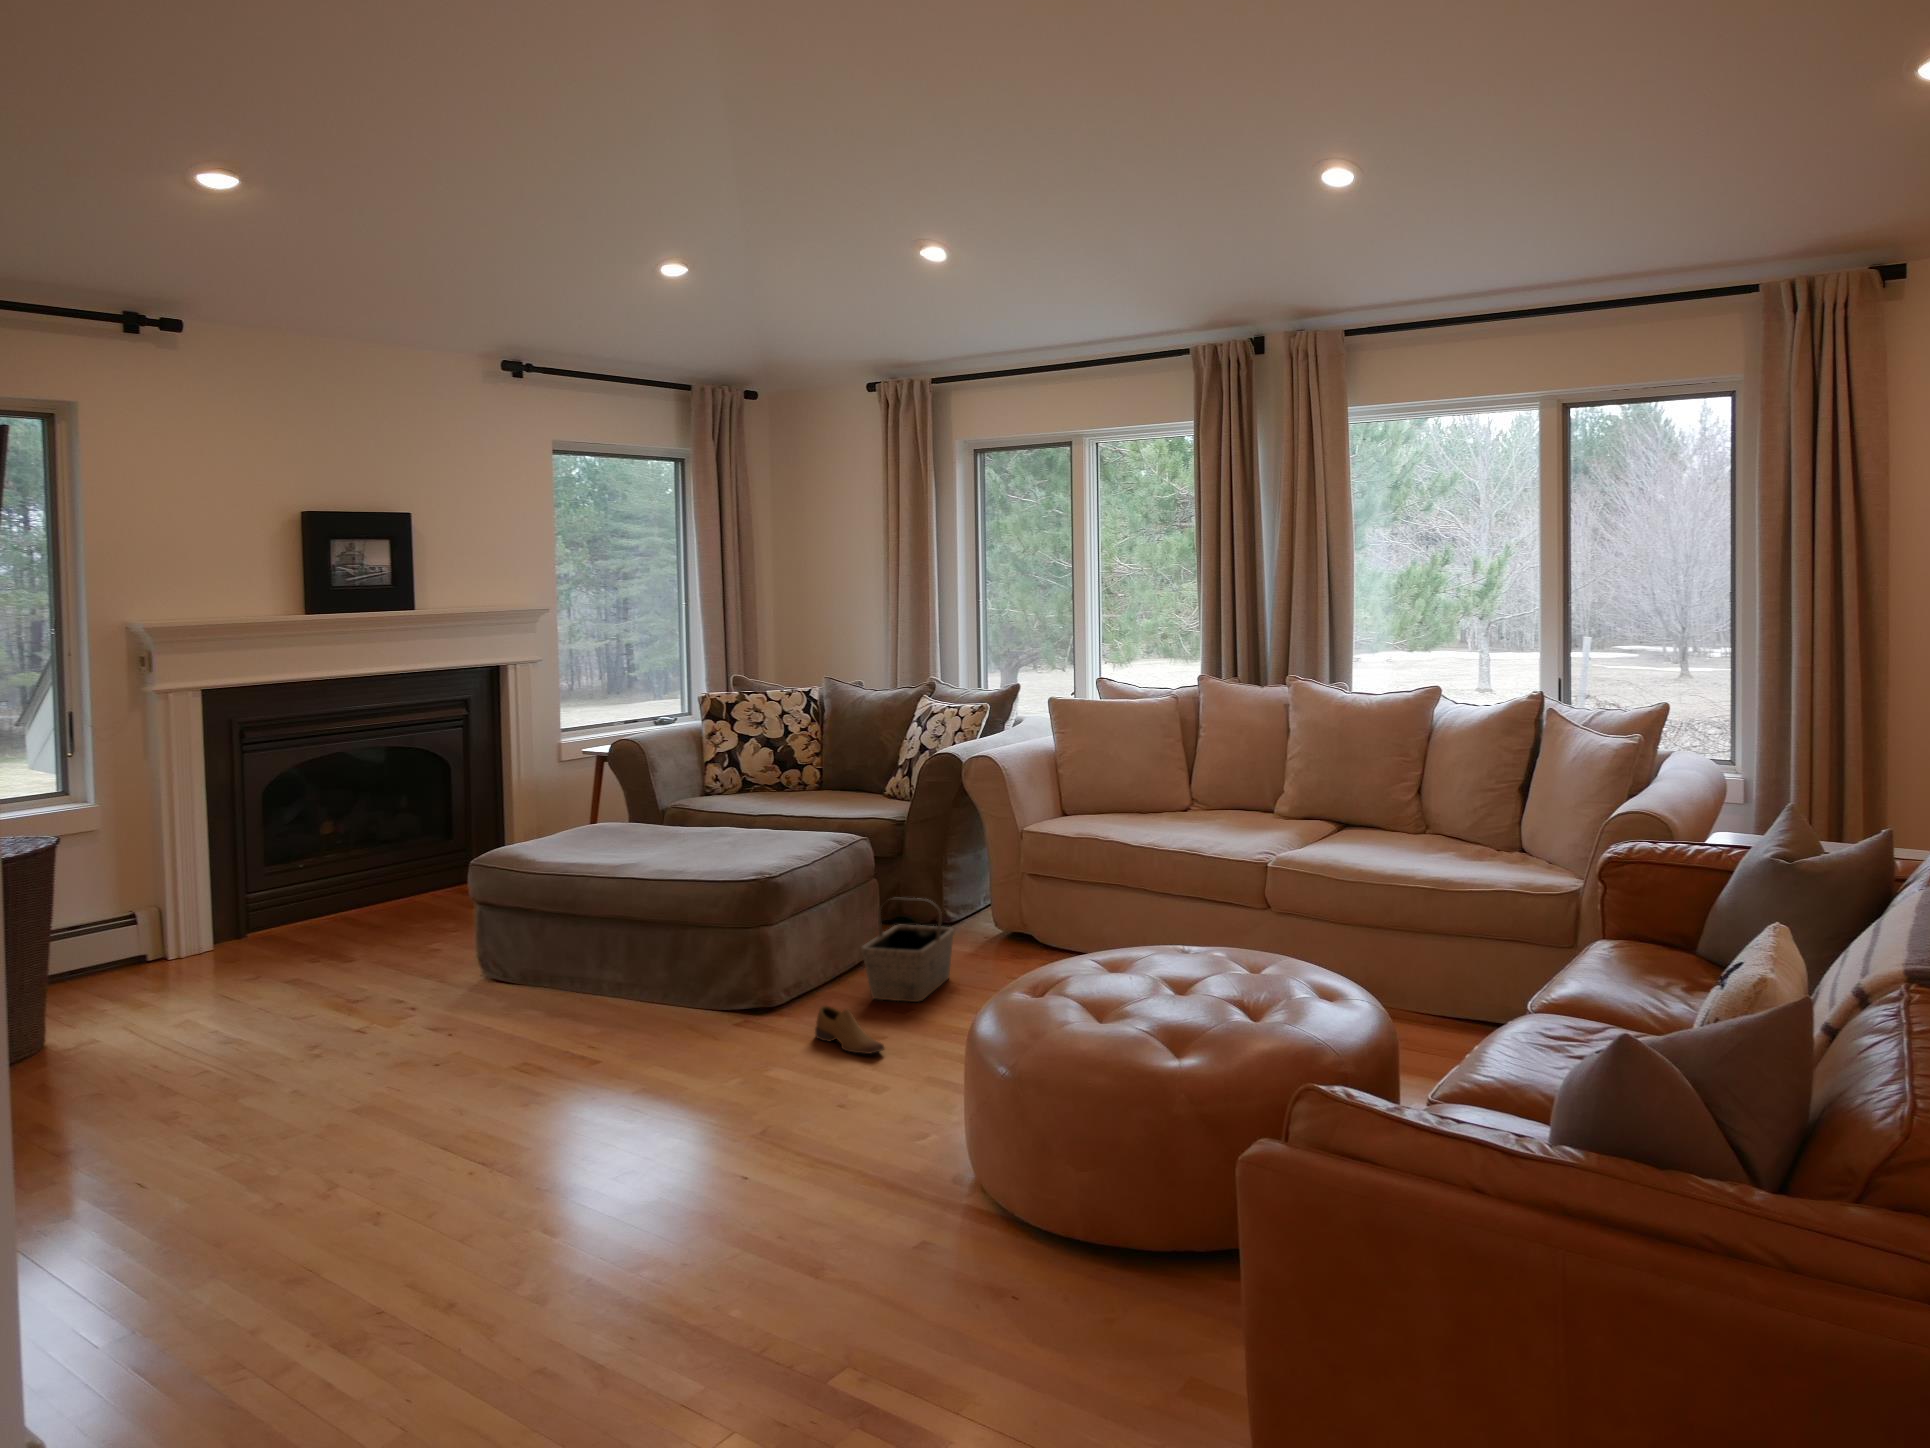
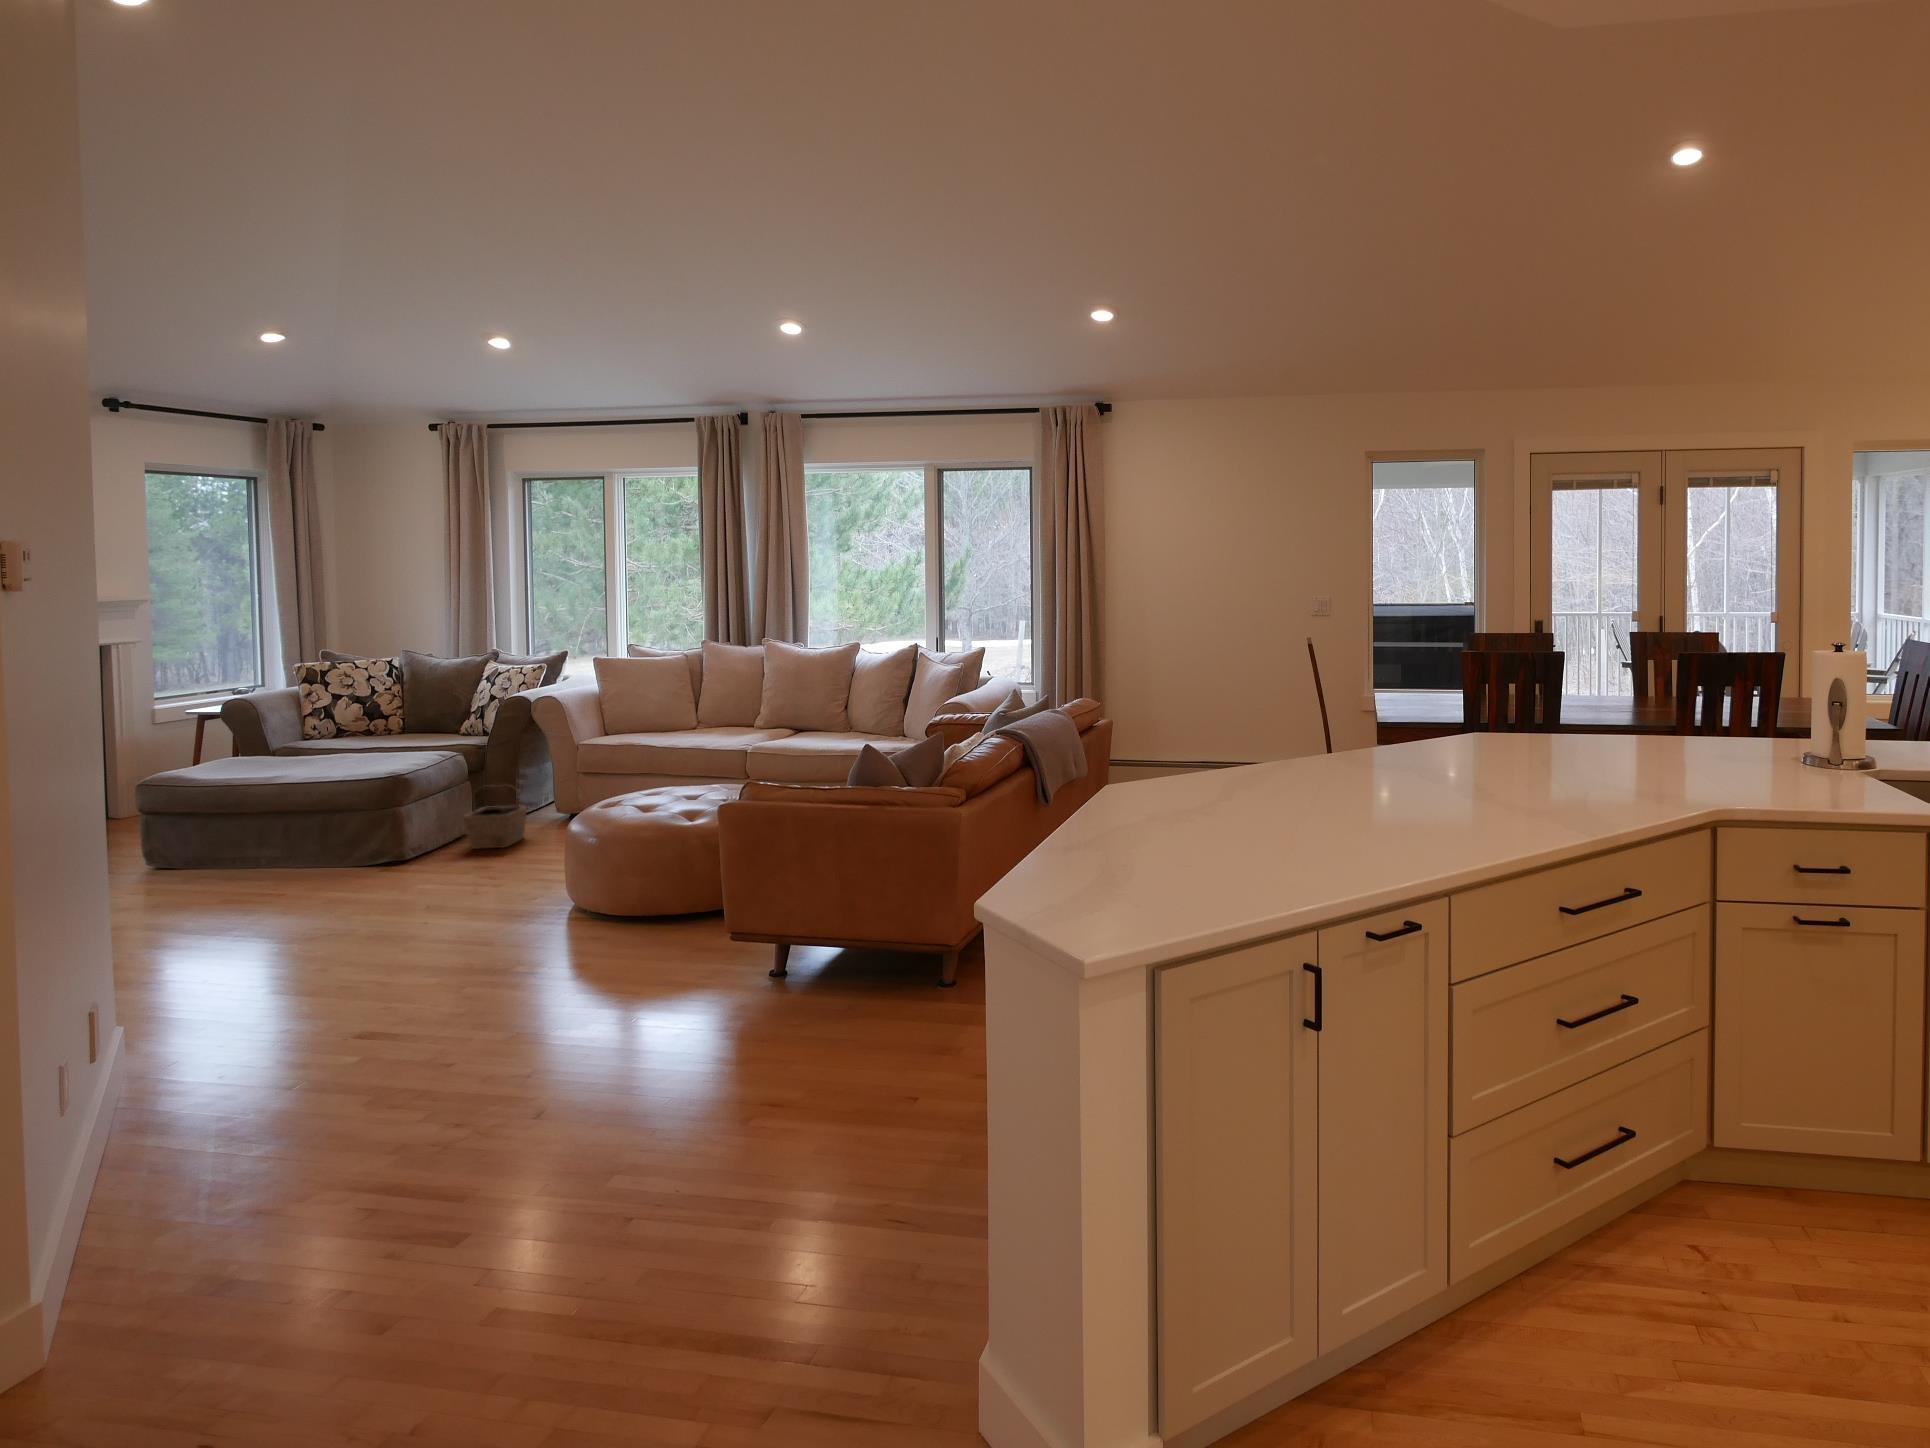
shoe: present [815,1006,884,1054] -> none [437,844,489,868]

